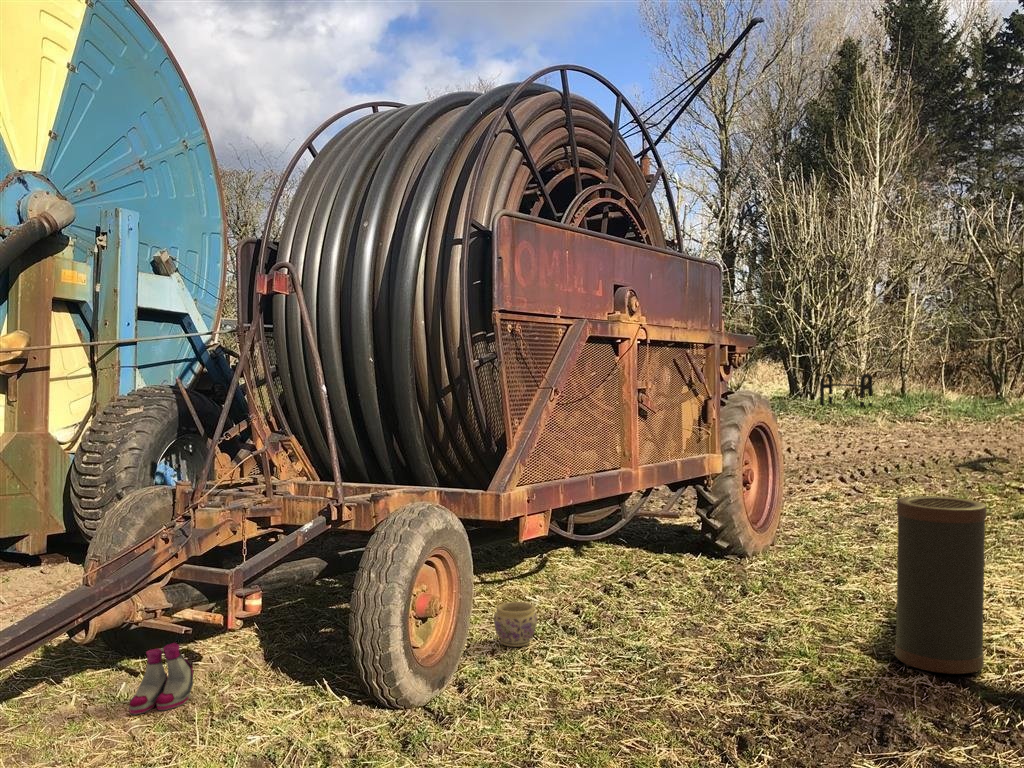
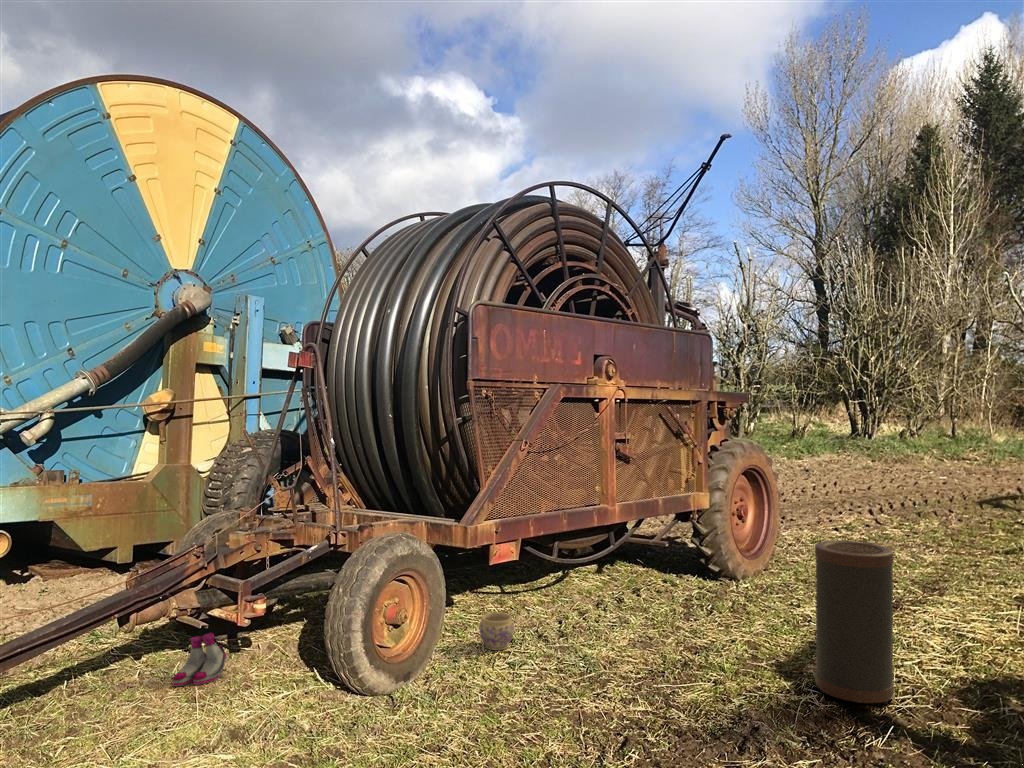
bench: present [820,373,873,407] -> none [881,415,930,445]

